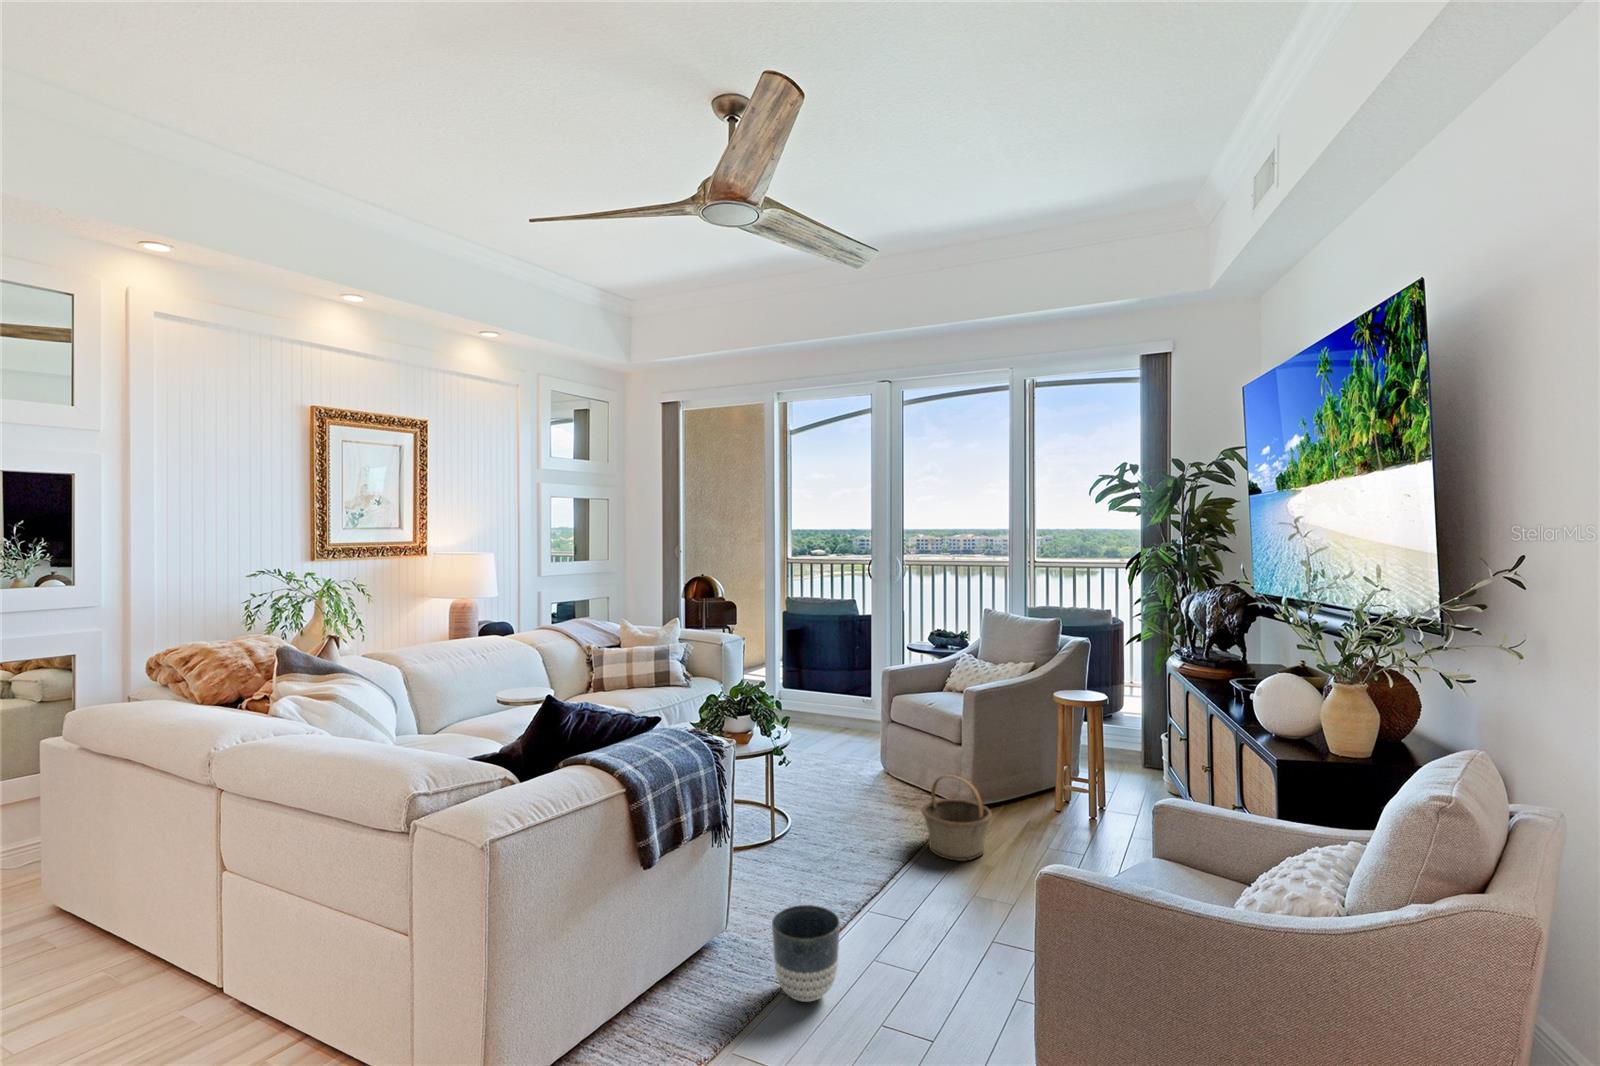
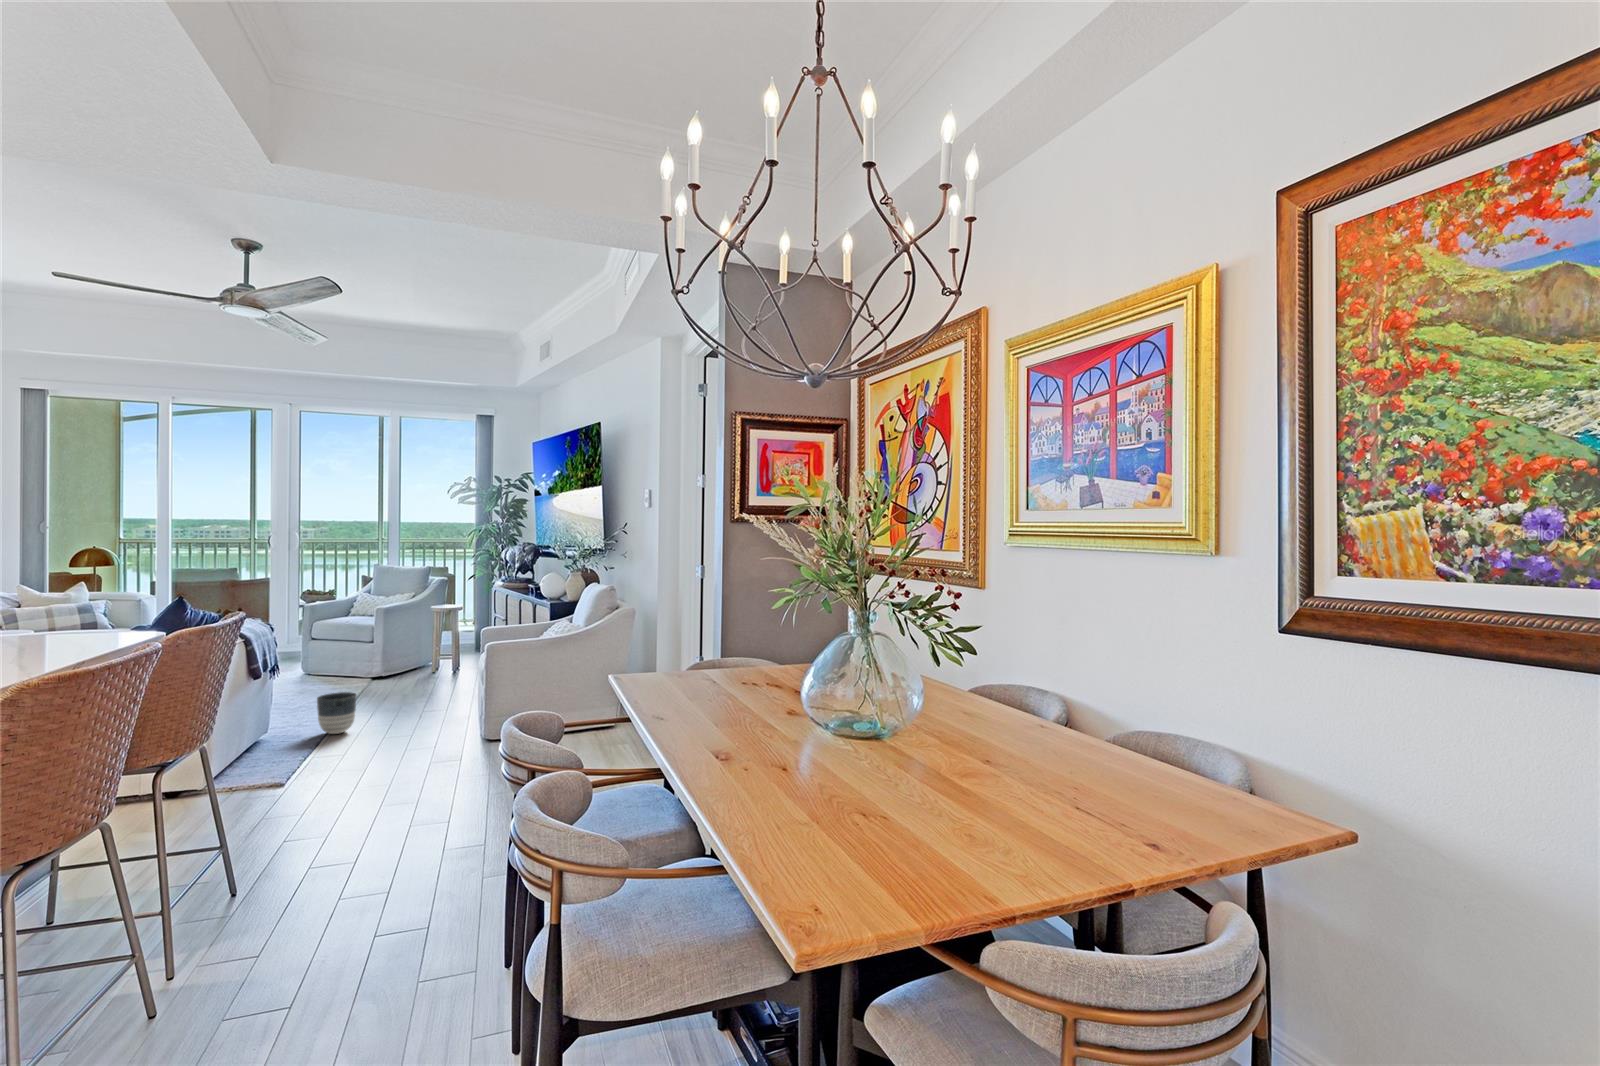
basket: present [922,775,992,861] -> none [361,649,406,693]

